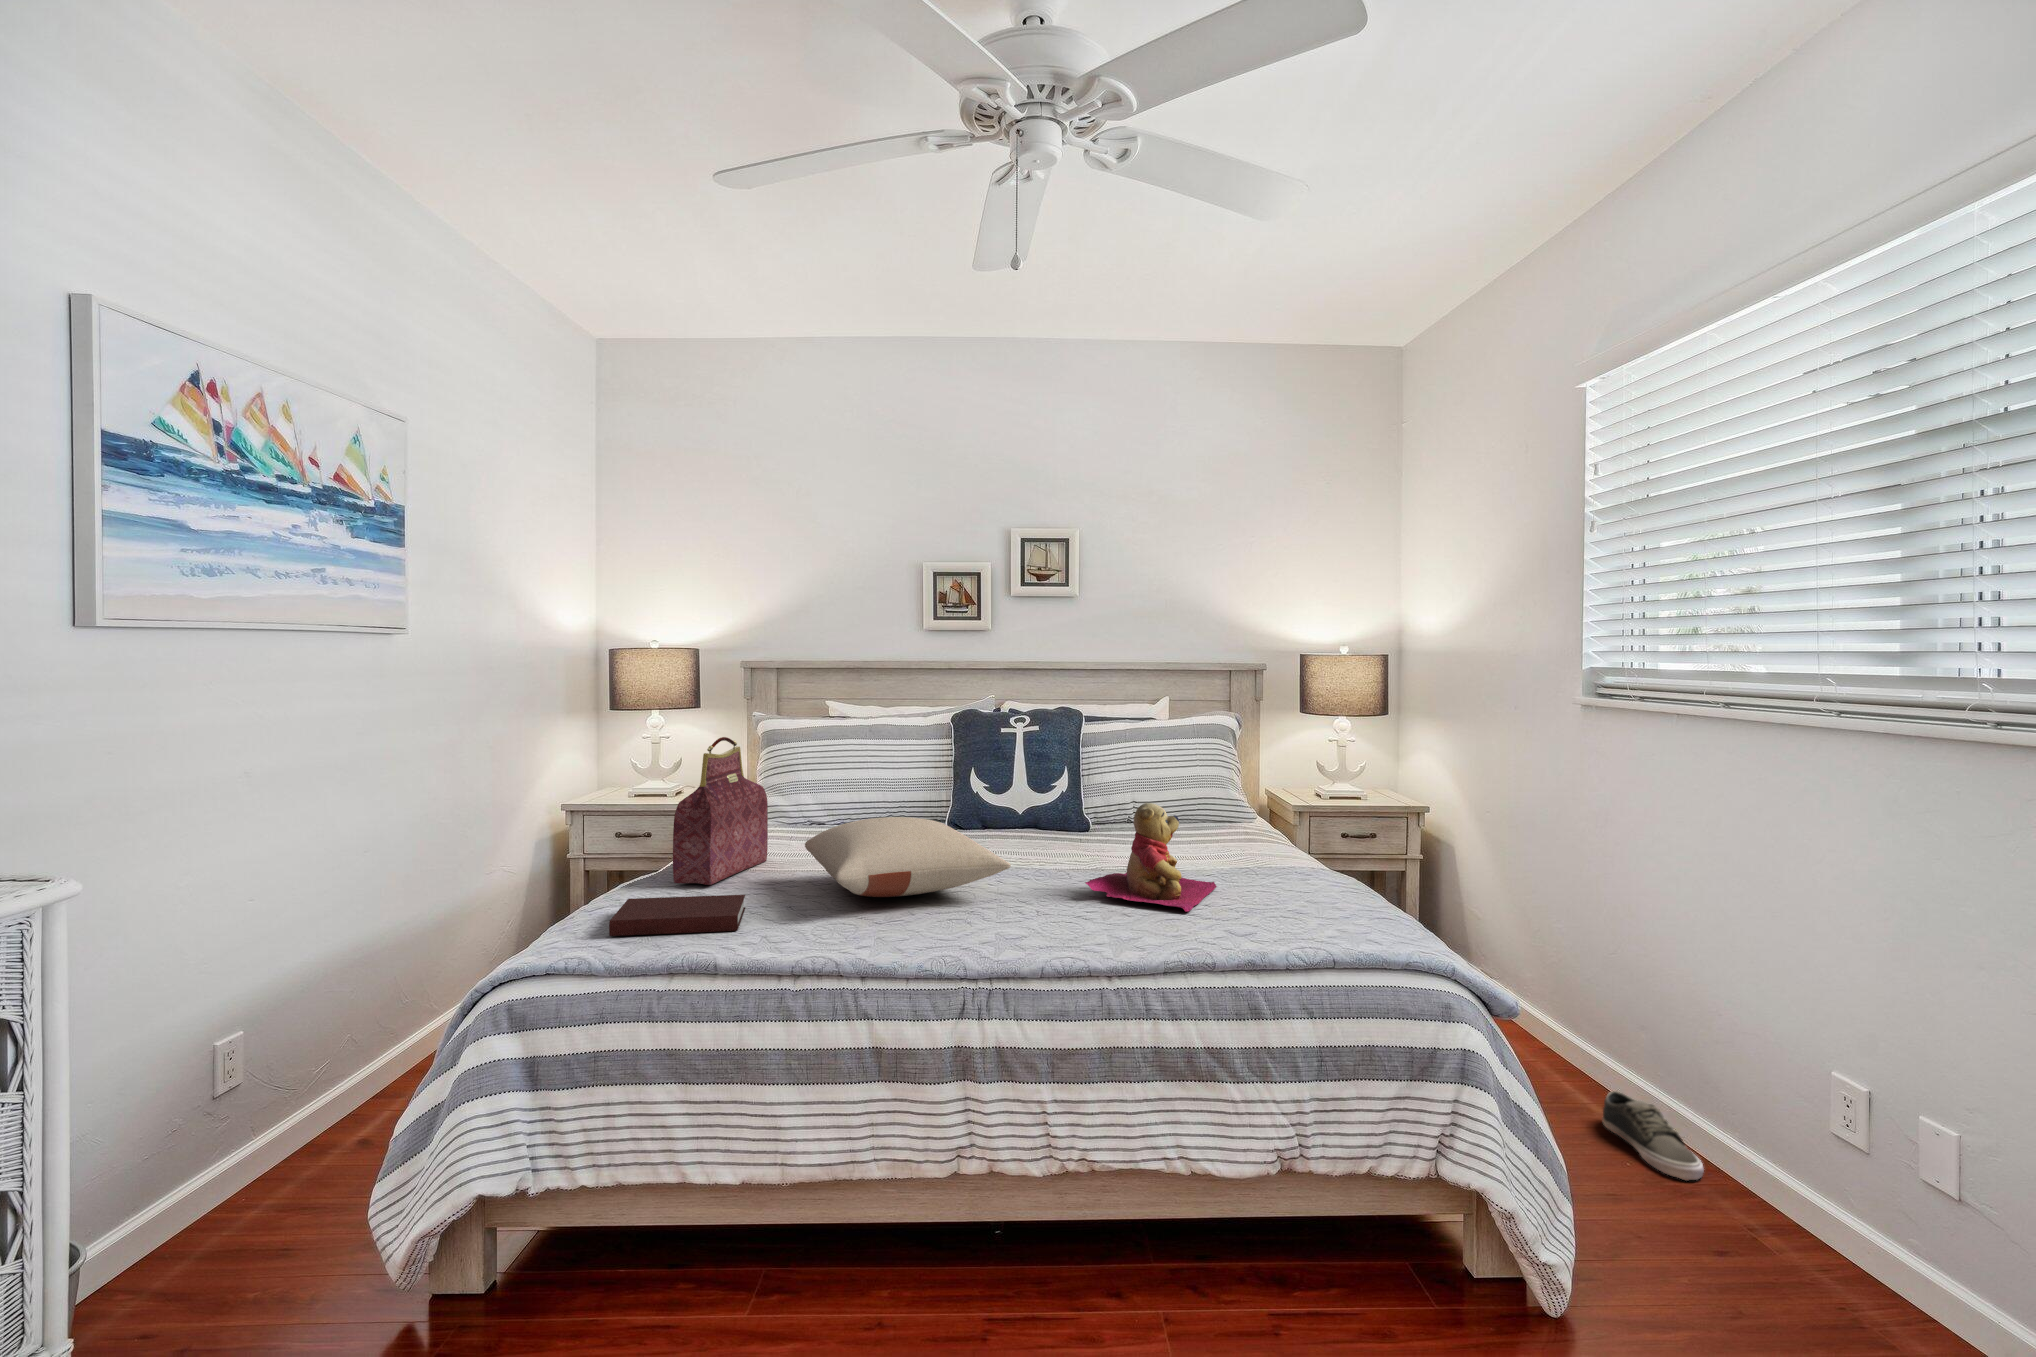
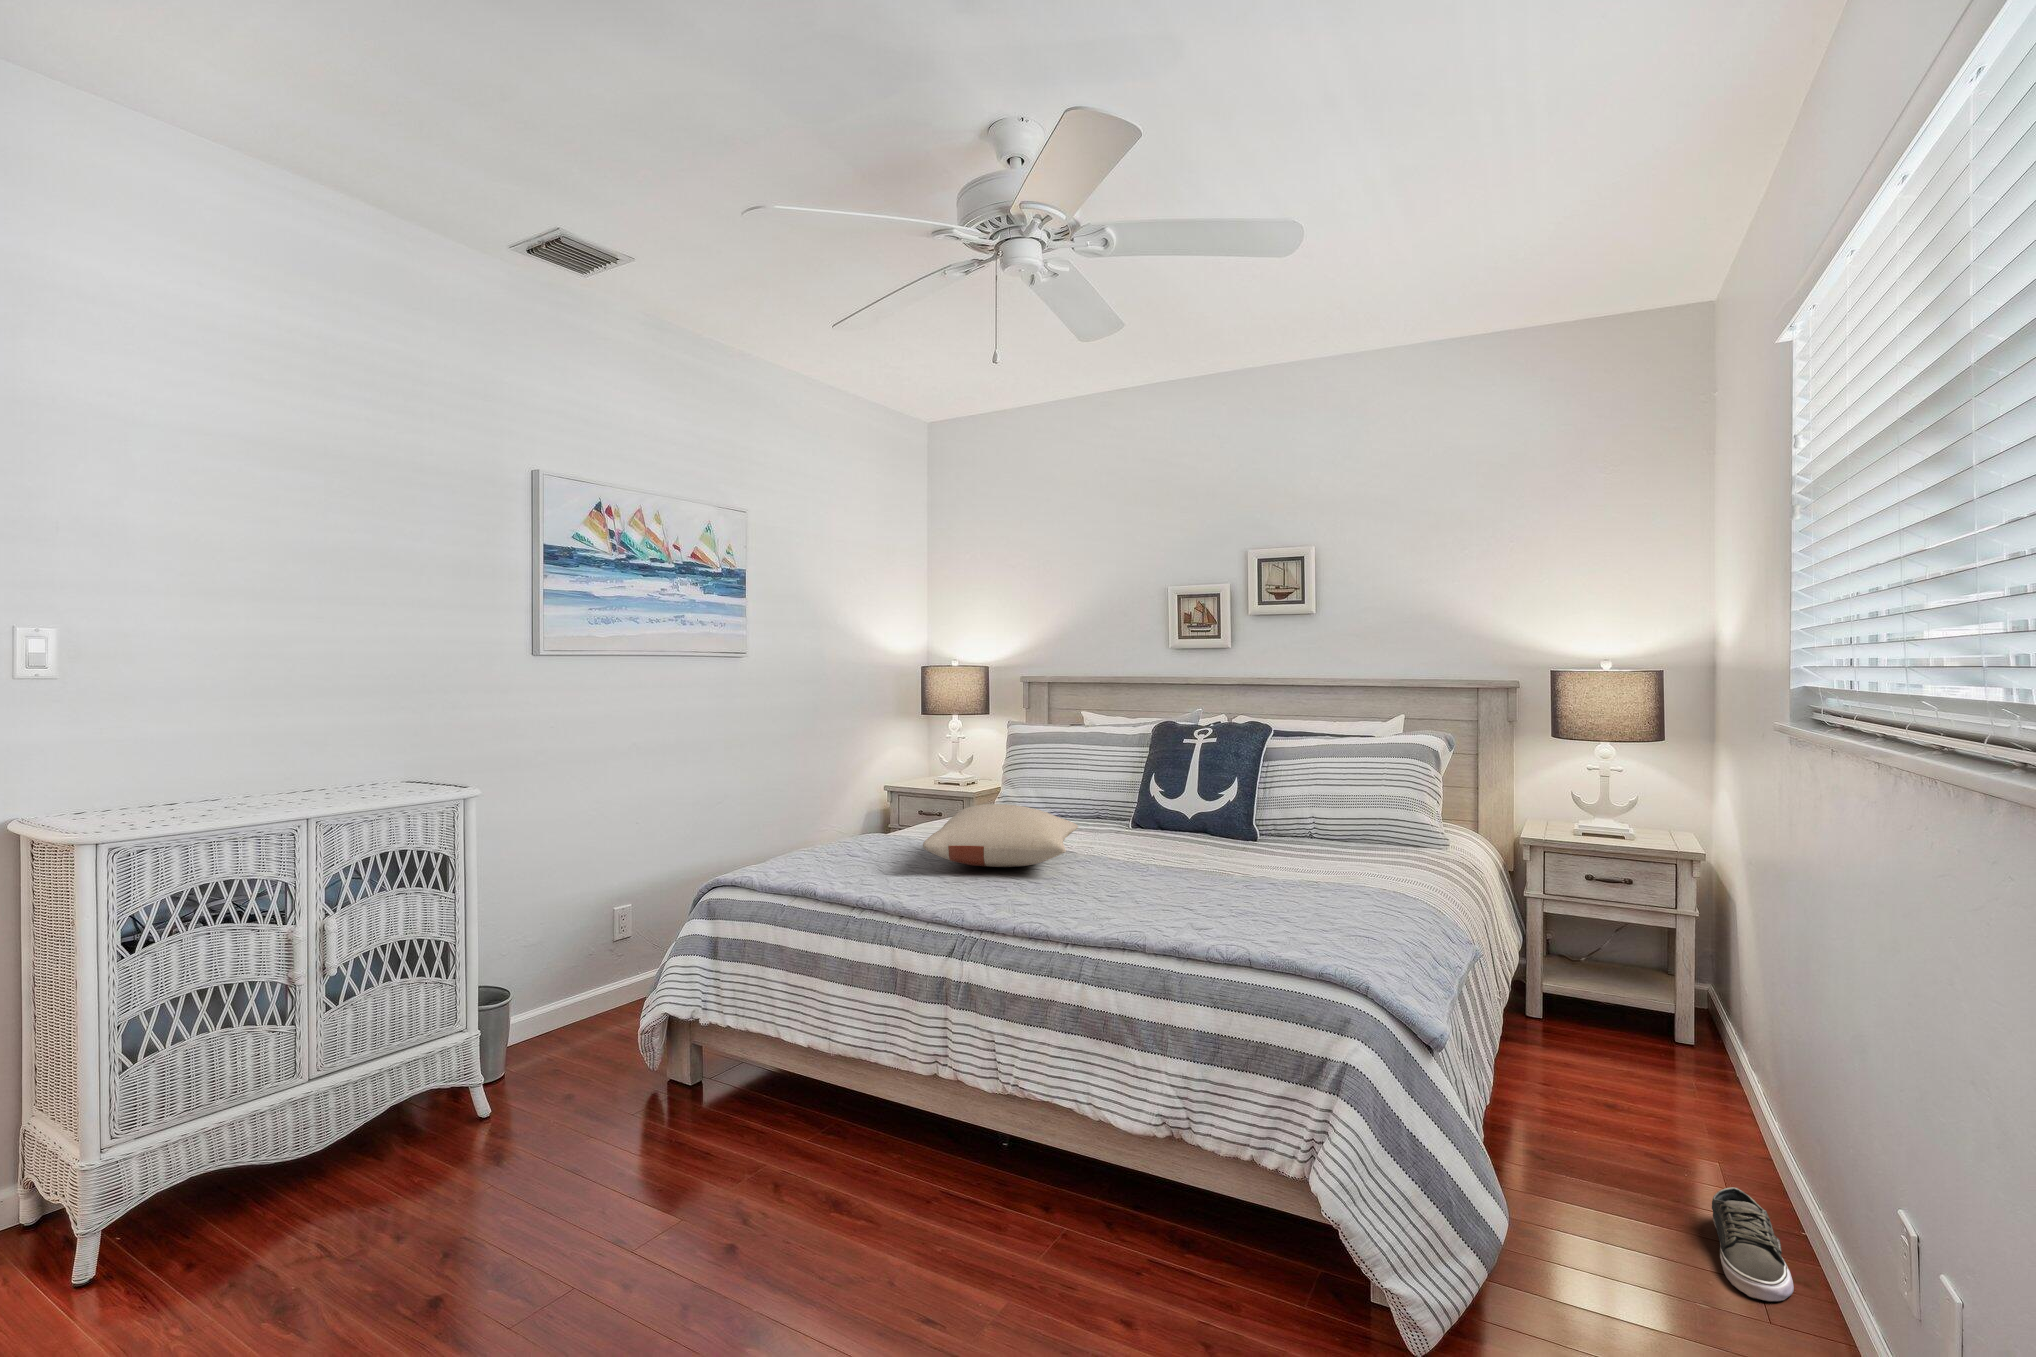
handbag: present [673,737,768,885] -> none [865,735,955,845]
teddy bear: present [1085,803,1217,911] -> none [1128,808,1261,907]
notebook: present [609,895,745,936] -> none [778,846,885,875]

